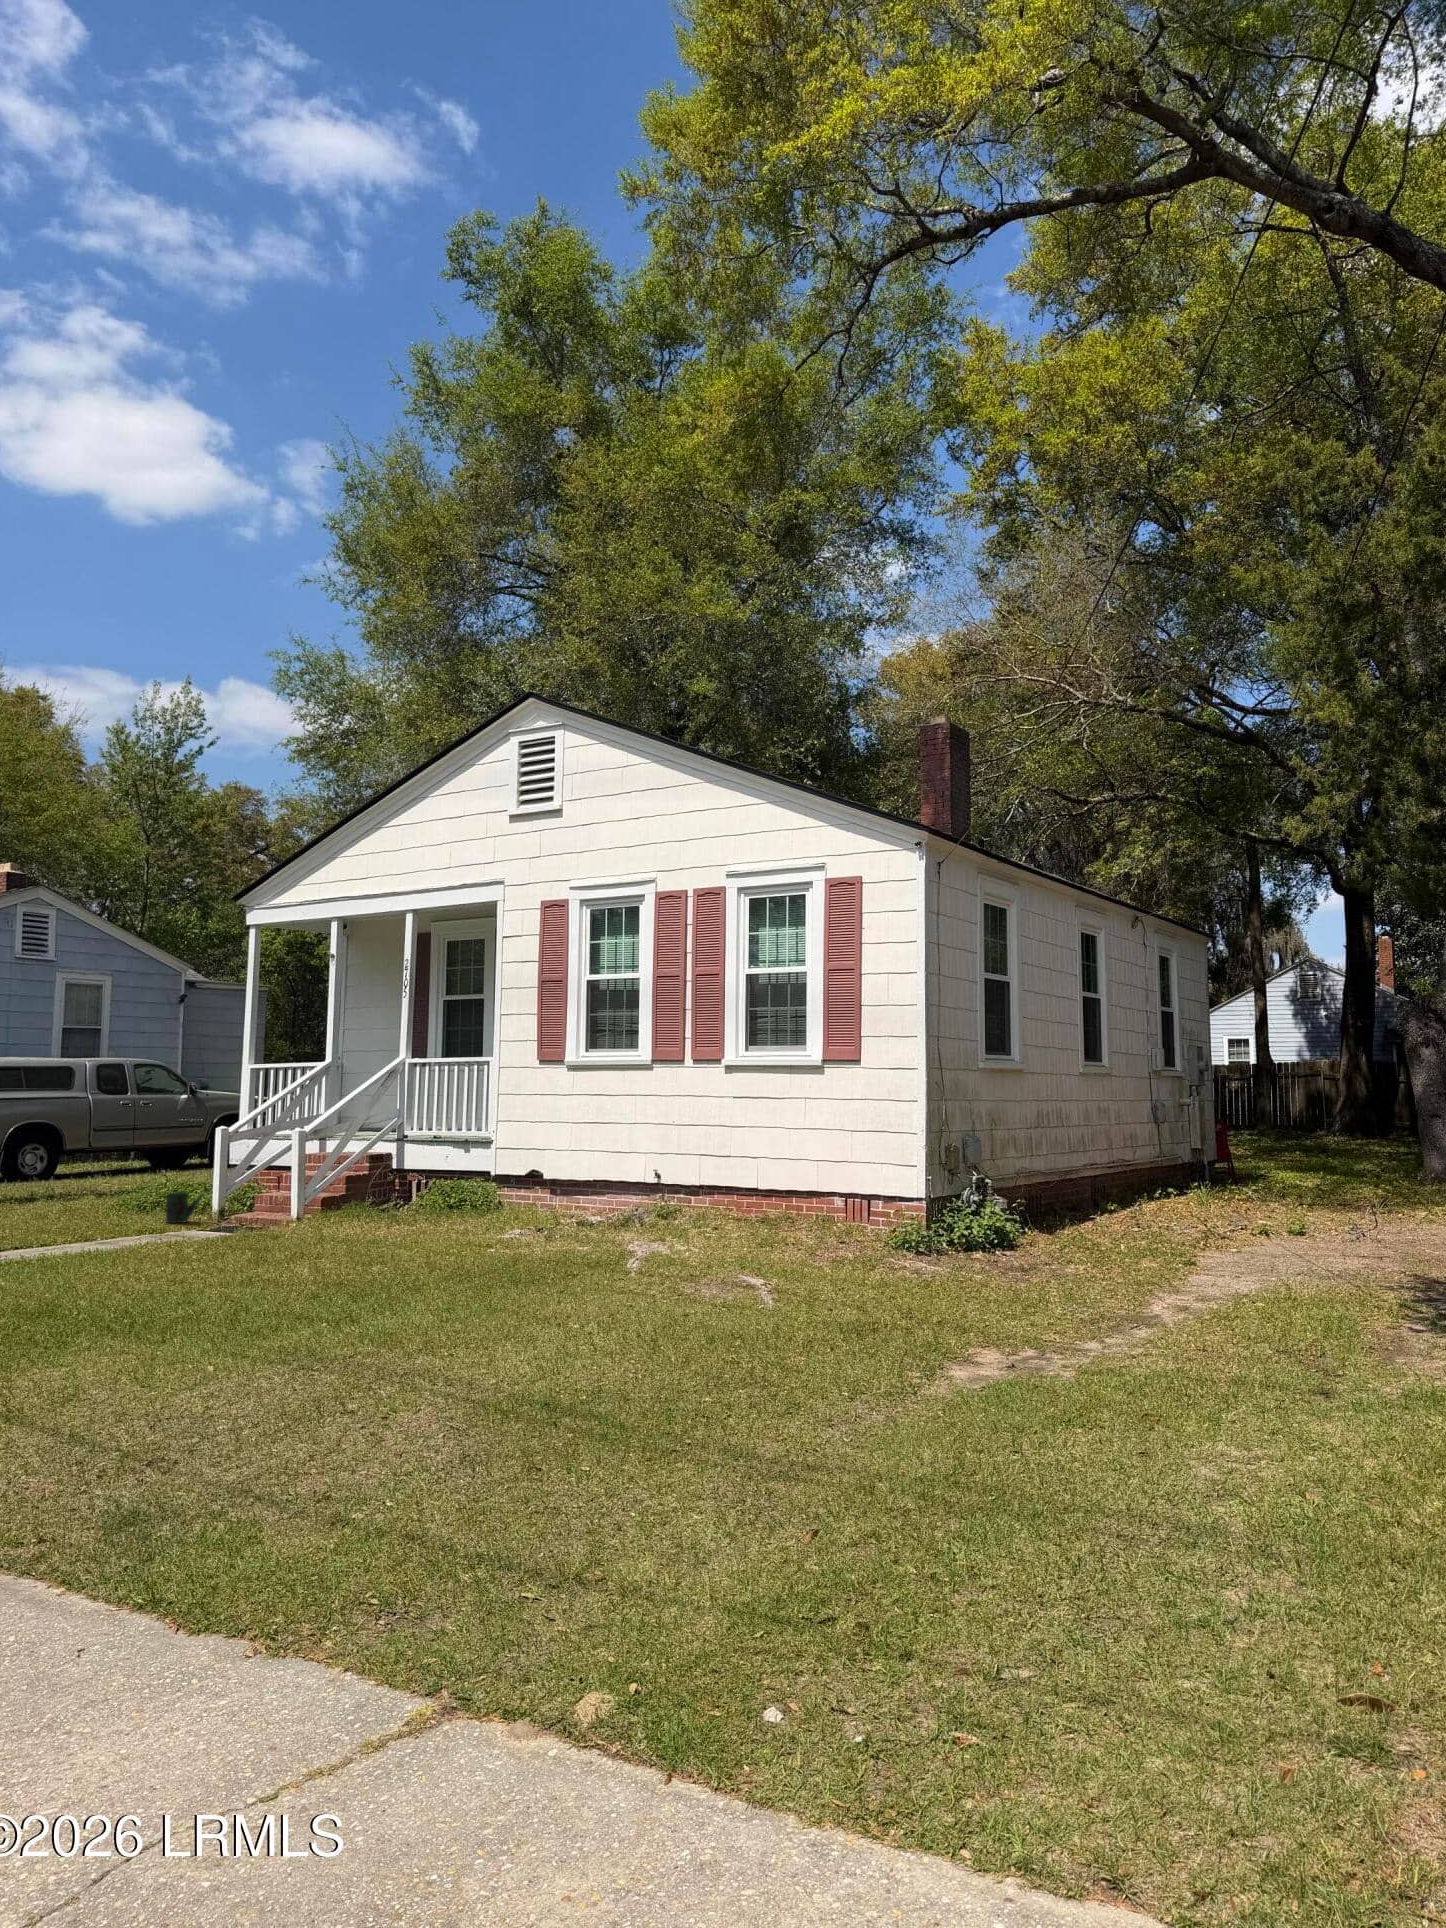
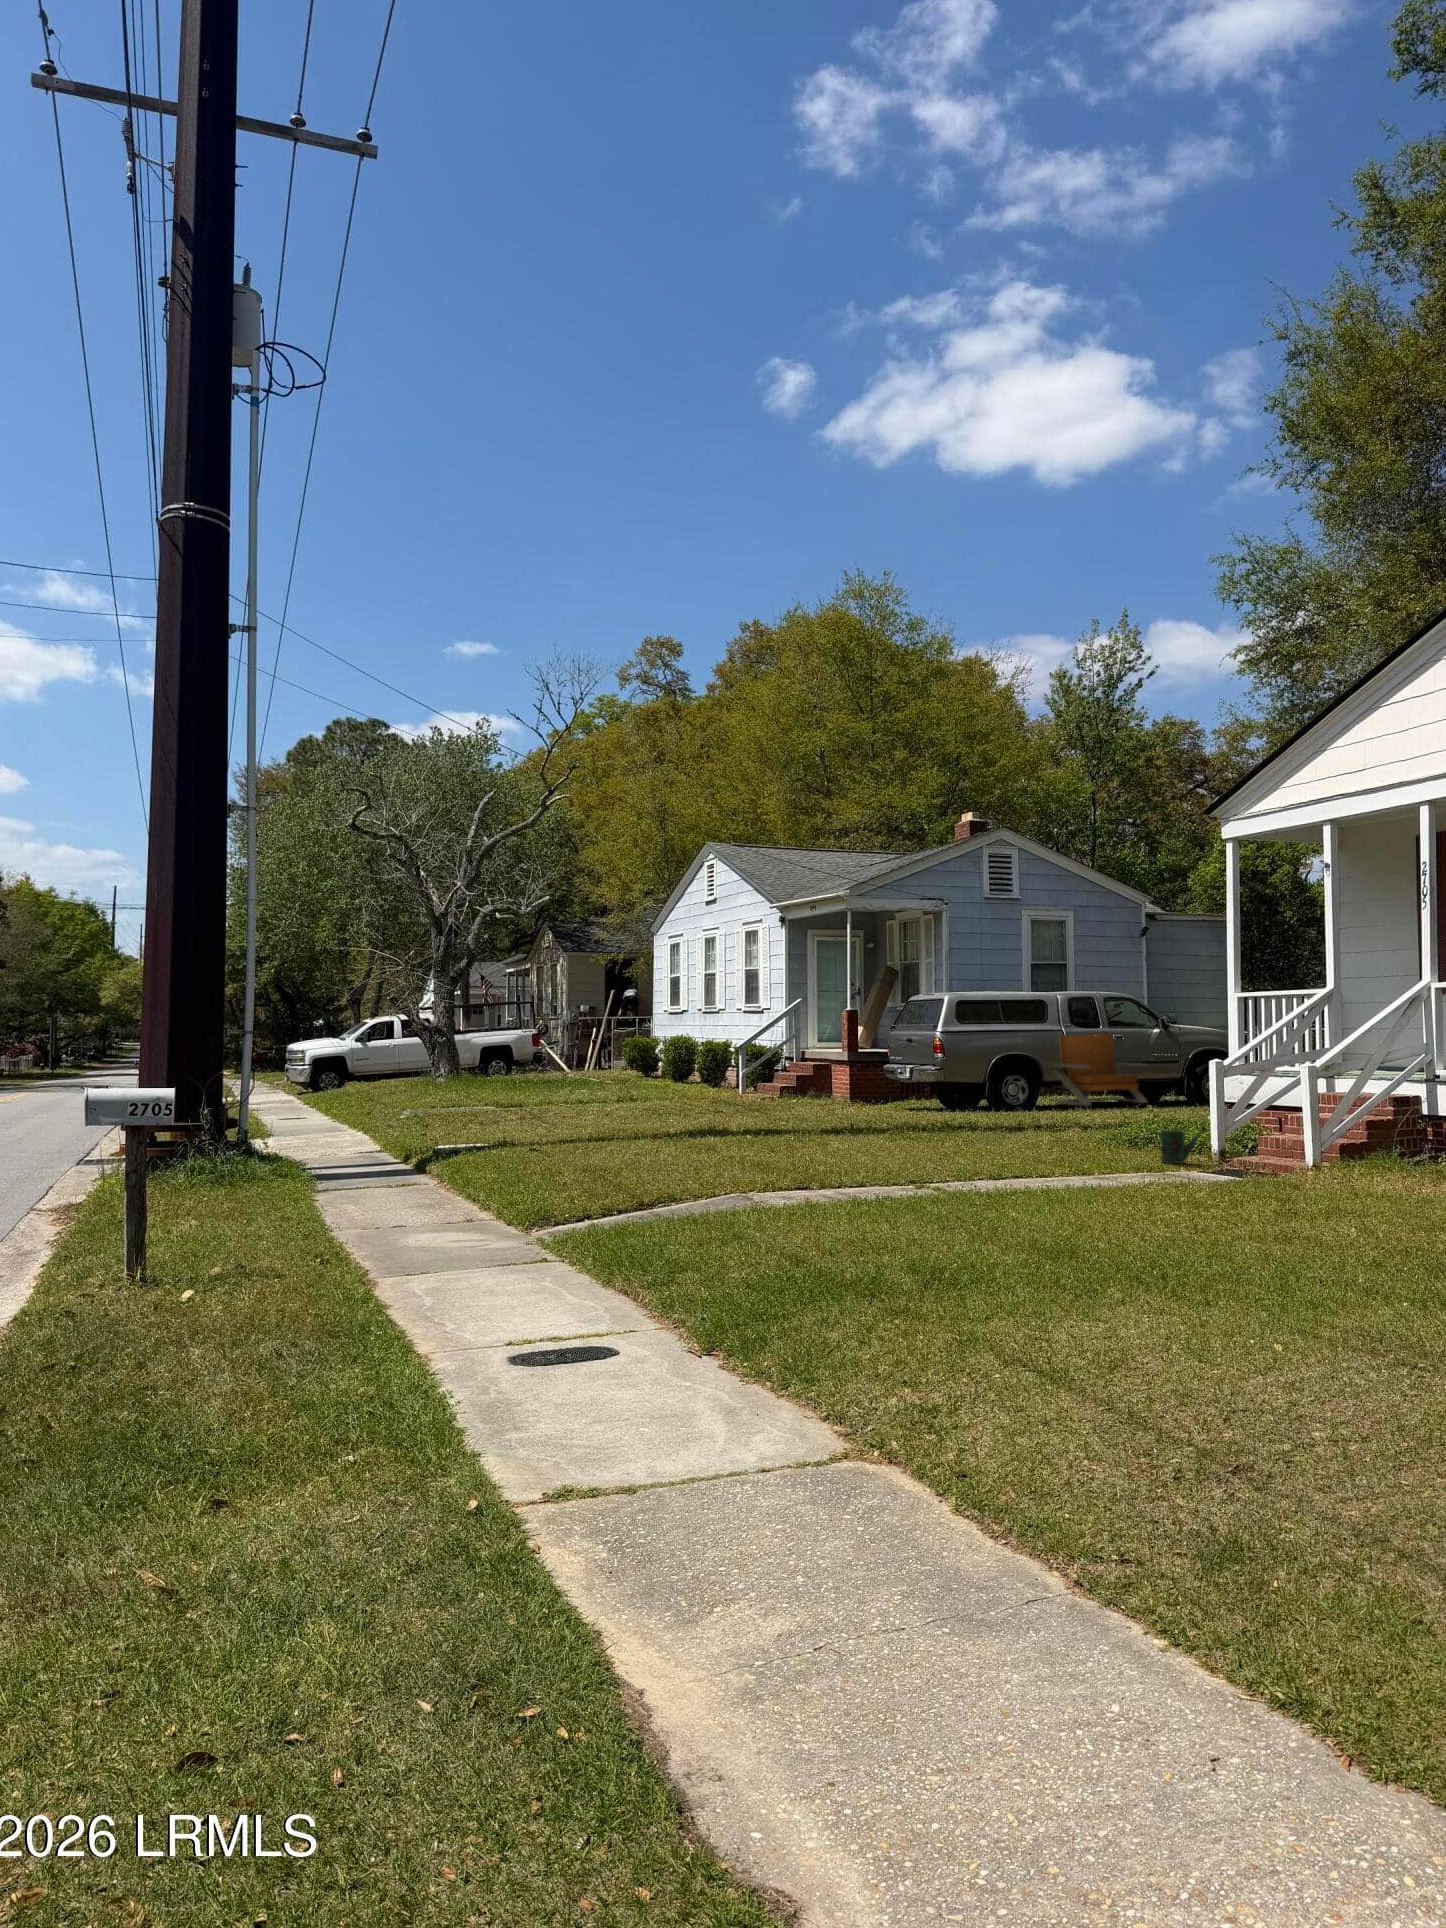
lounge chair: none [71,1099,171,1170] -> present [1052,1034,1148,1106]

